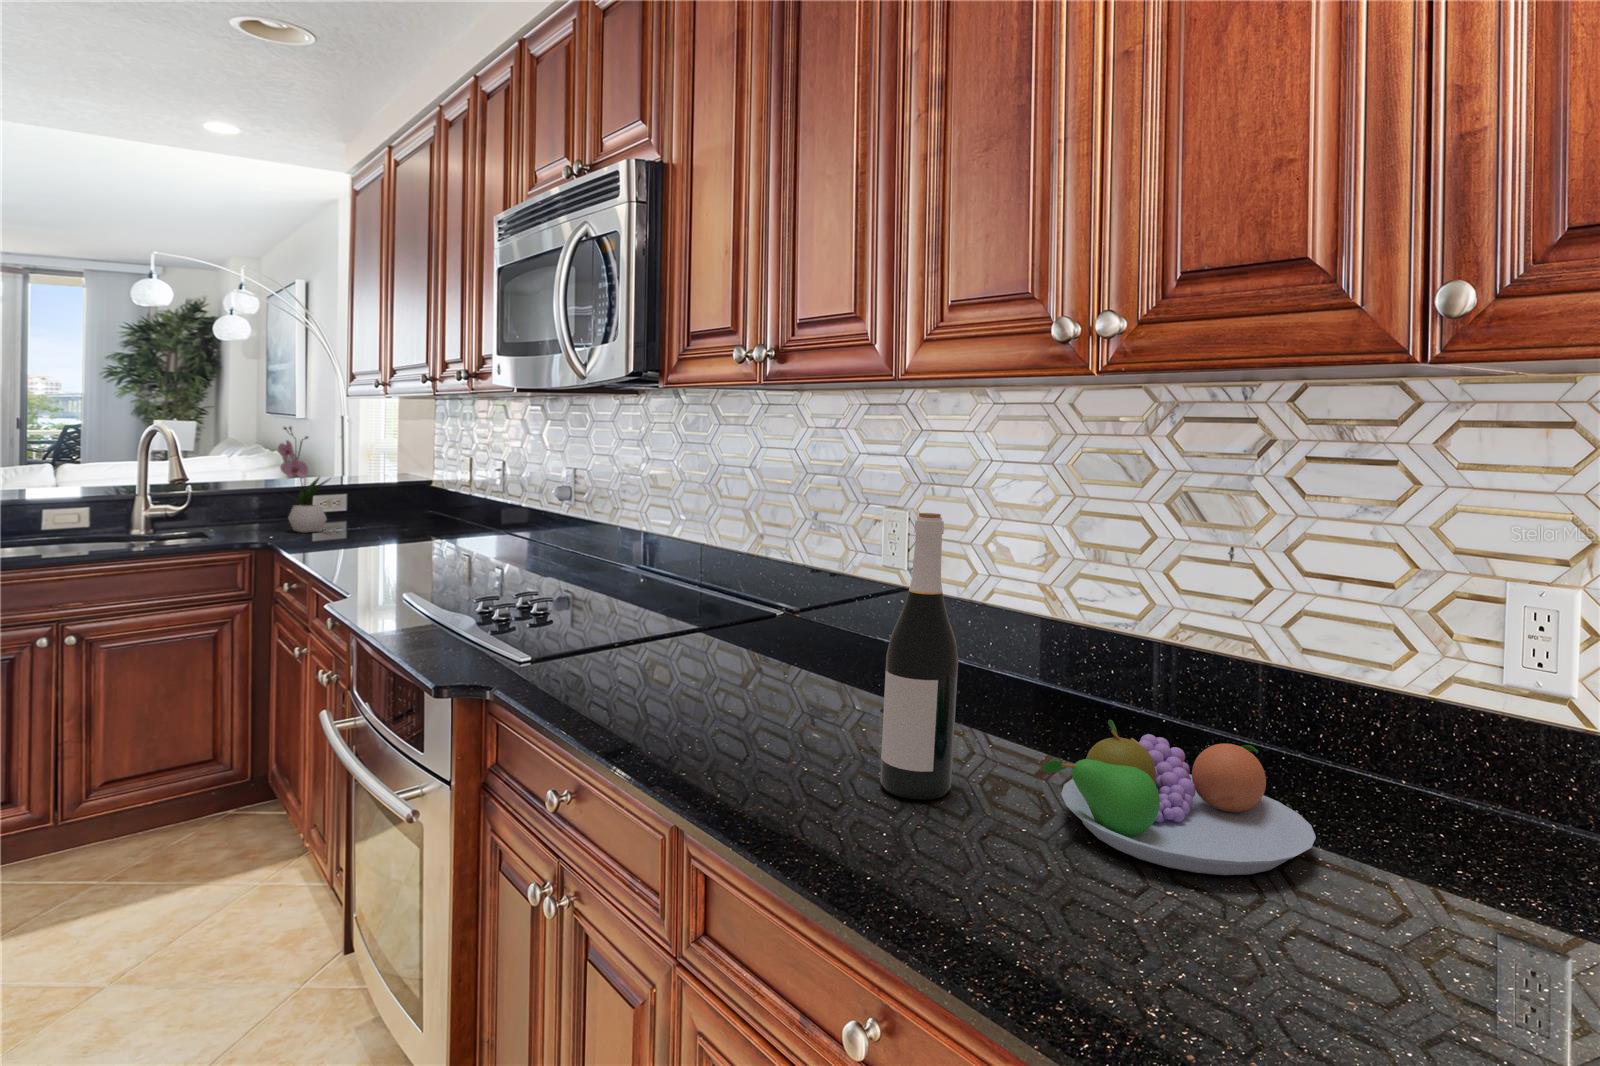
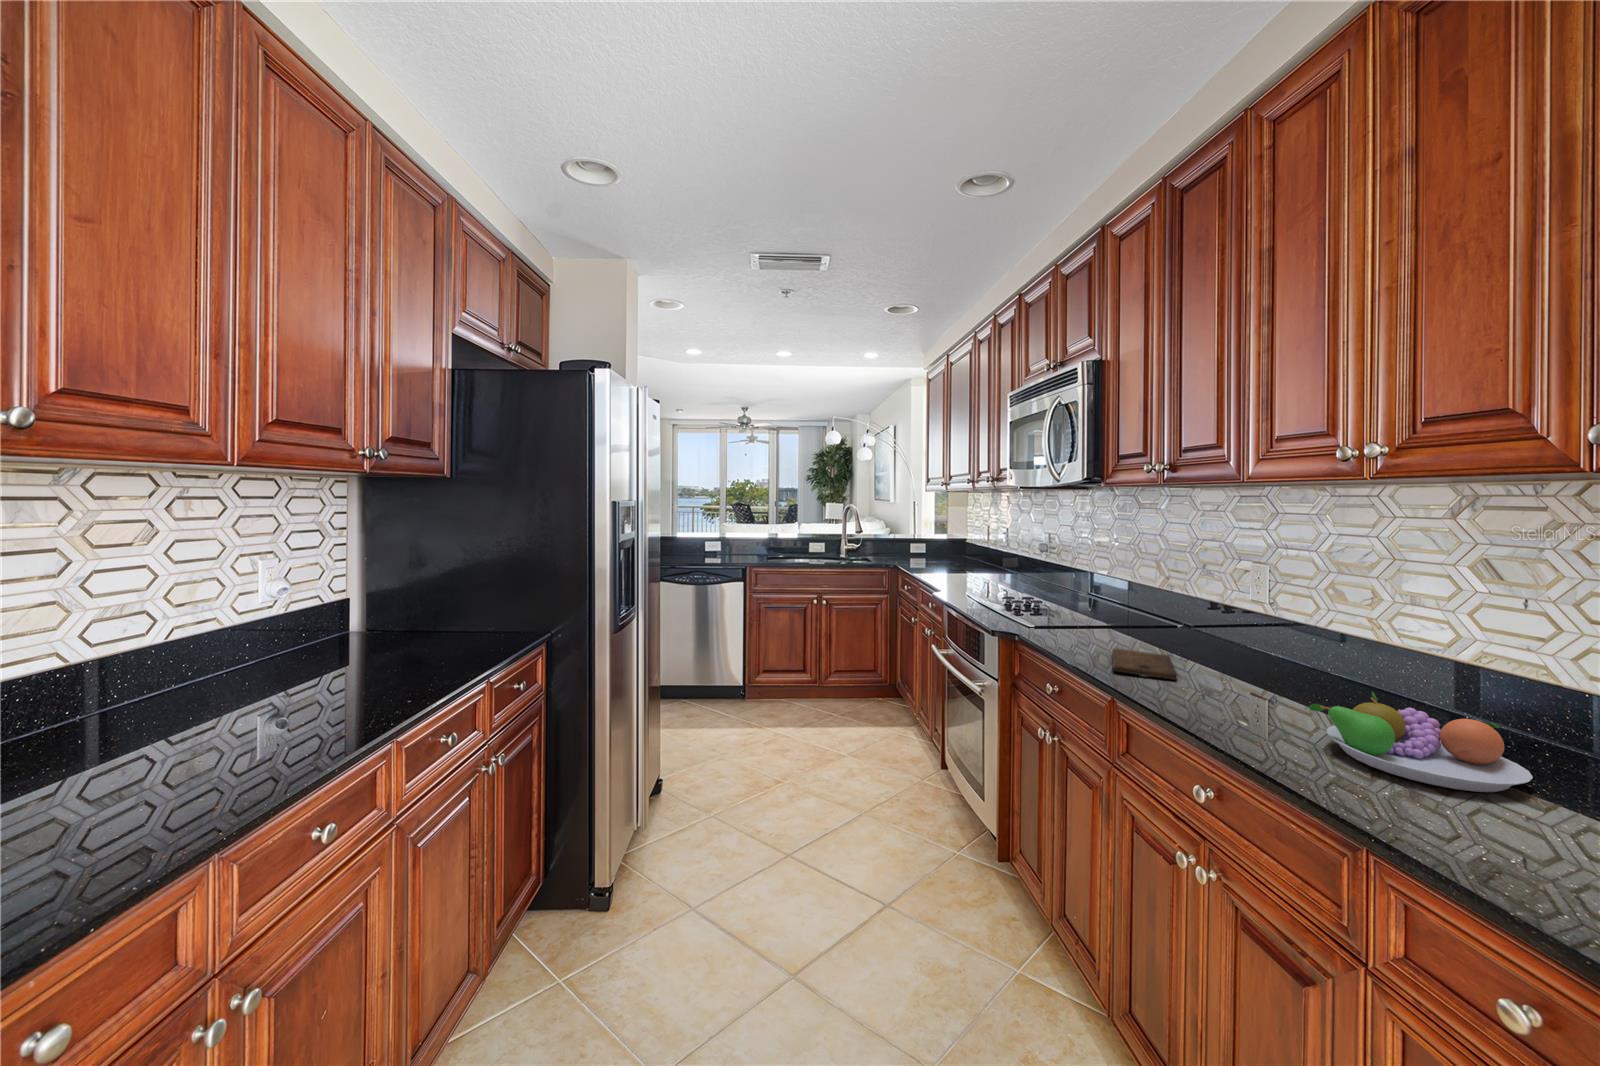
flower arrangement: present [278,427,330,532] -> none [890,507,915,562]
wine bottle: present [880,513,958,800] -> none [1207,561,1261,720]
cutting board: none [703,678,816,730] -> present [1112,648,1177,680]

